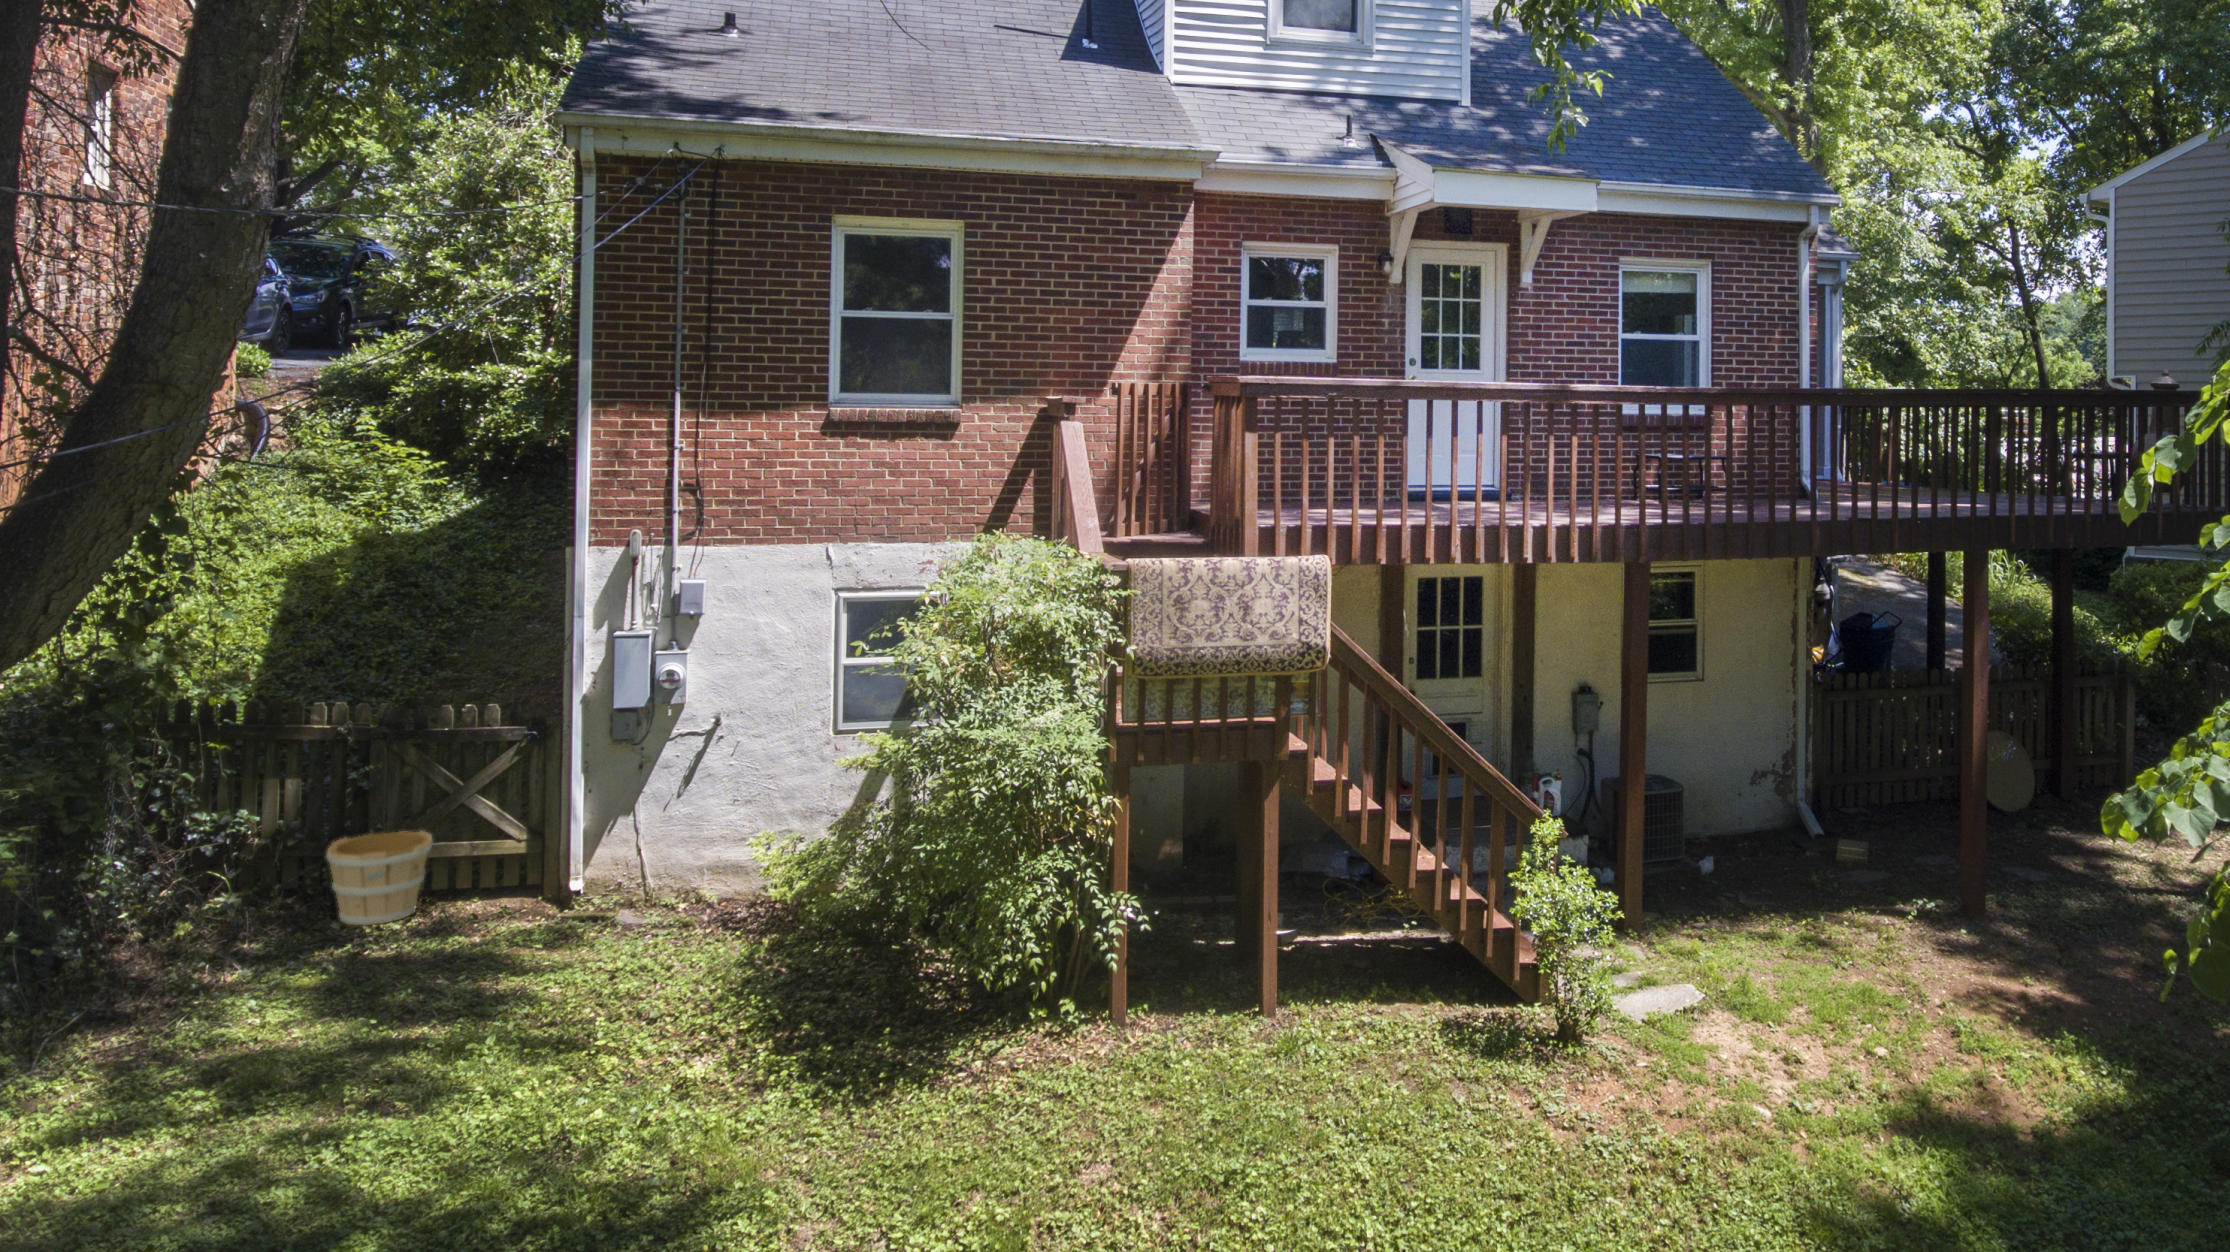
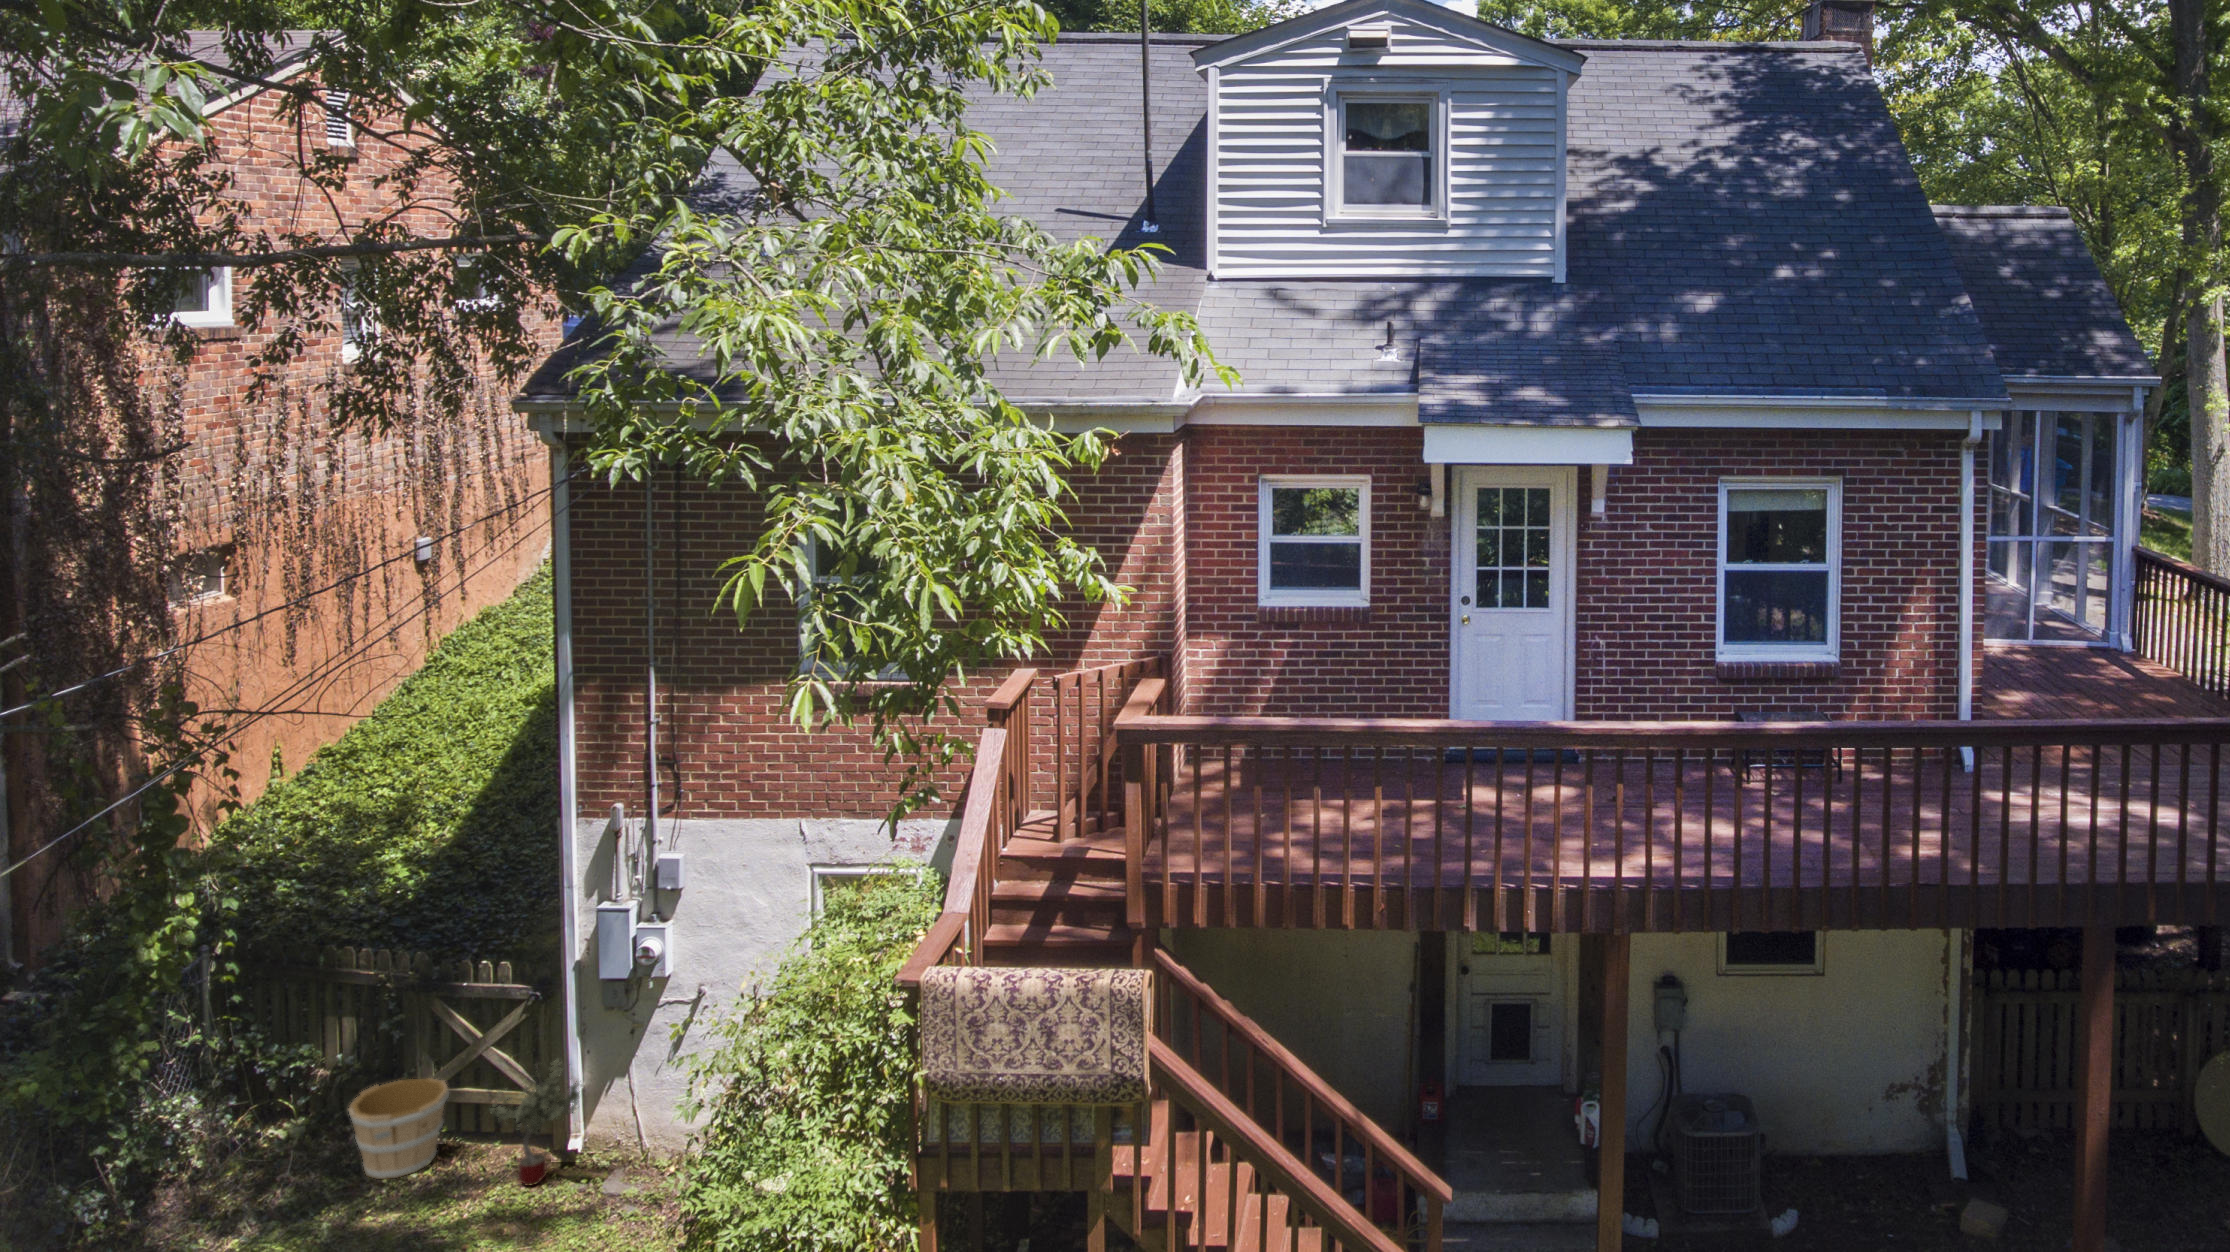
potted tree: none [492,785,605,918] -> present [490,1060,583,1186]

